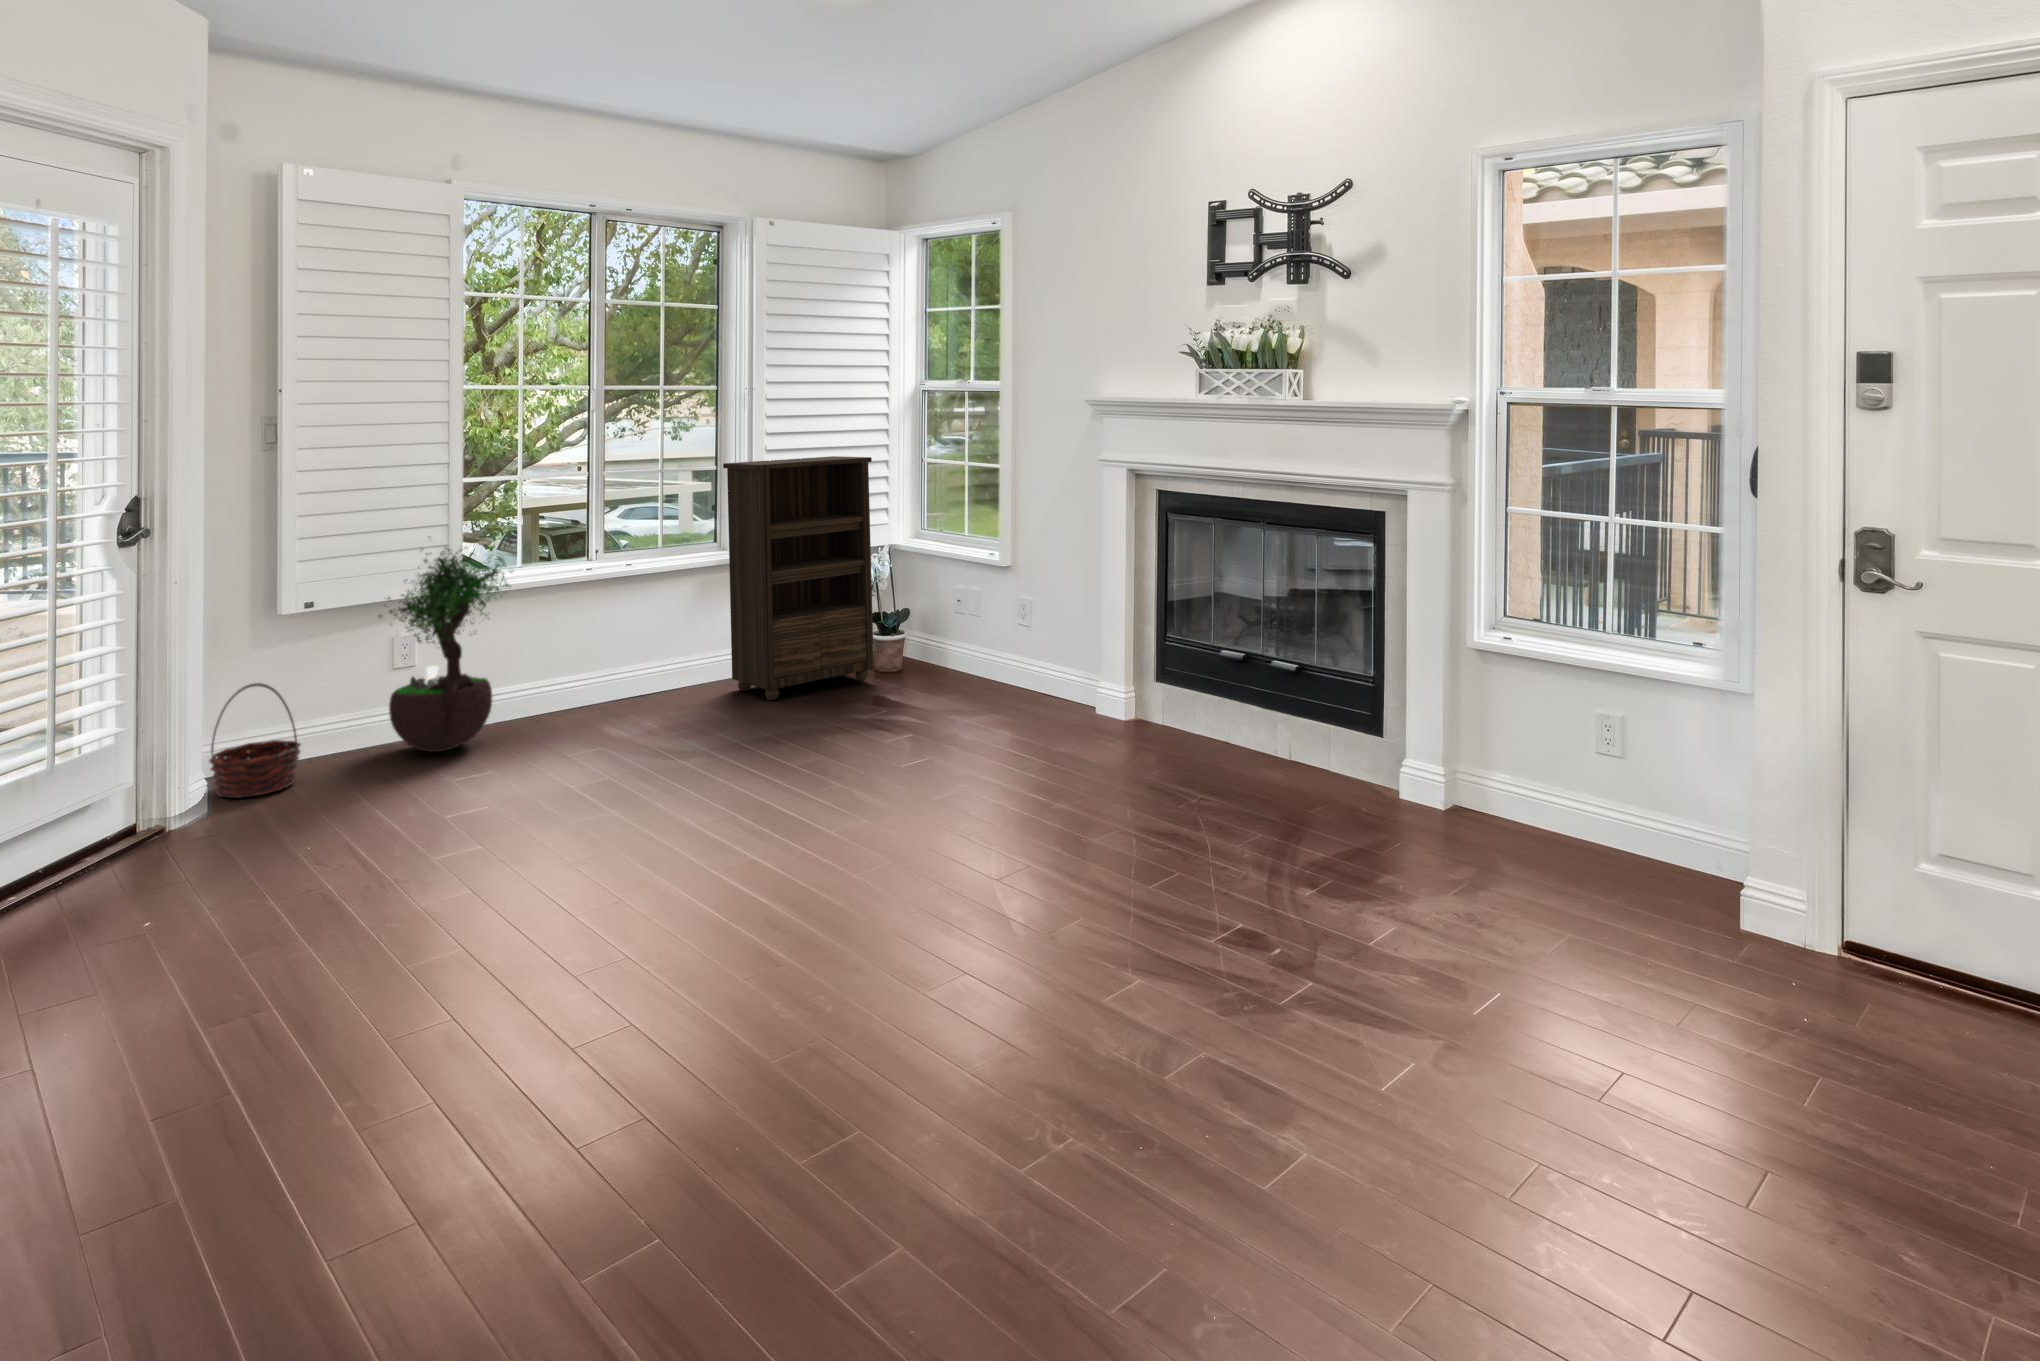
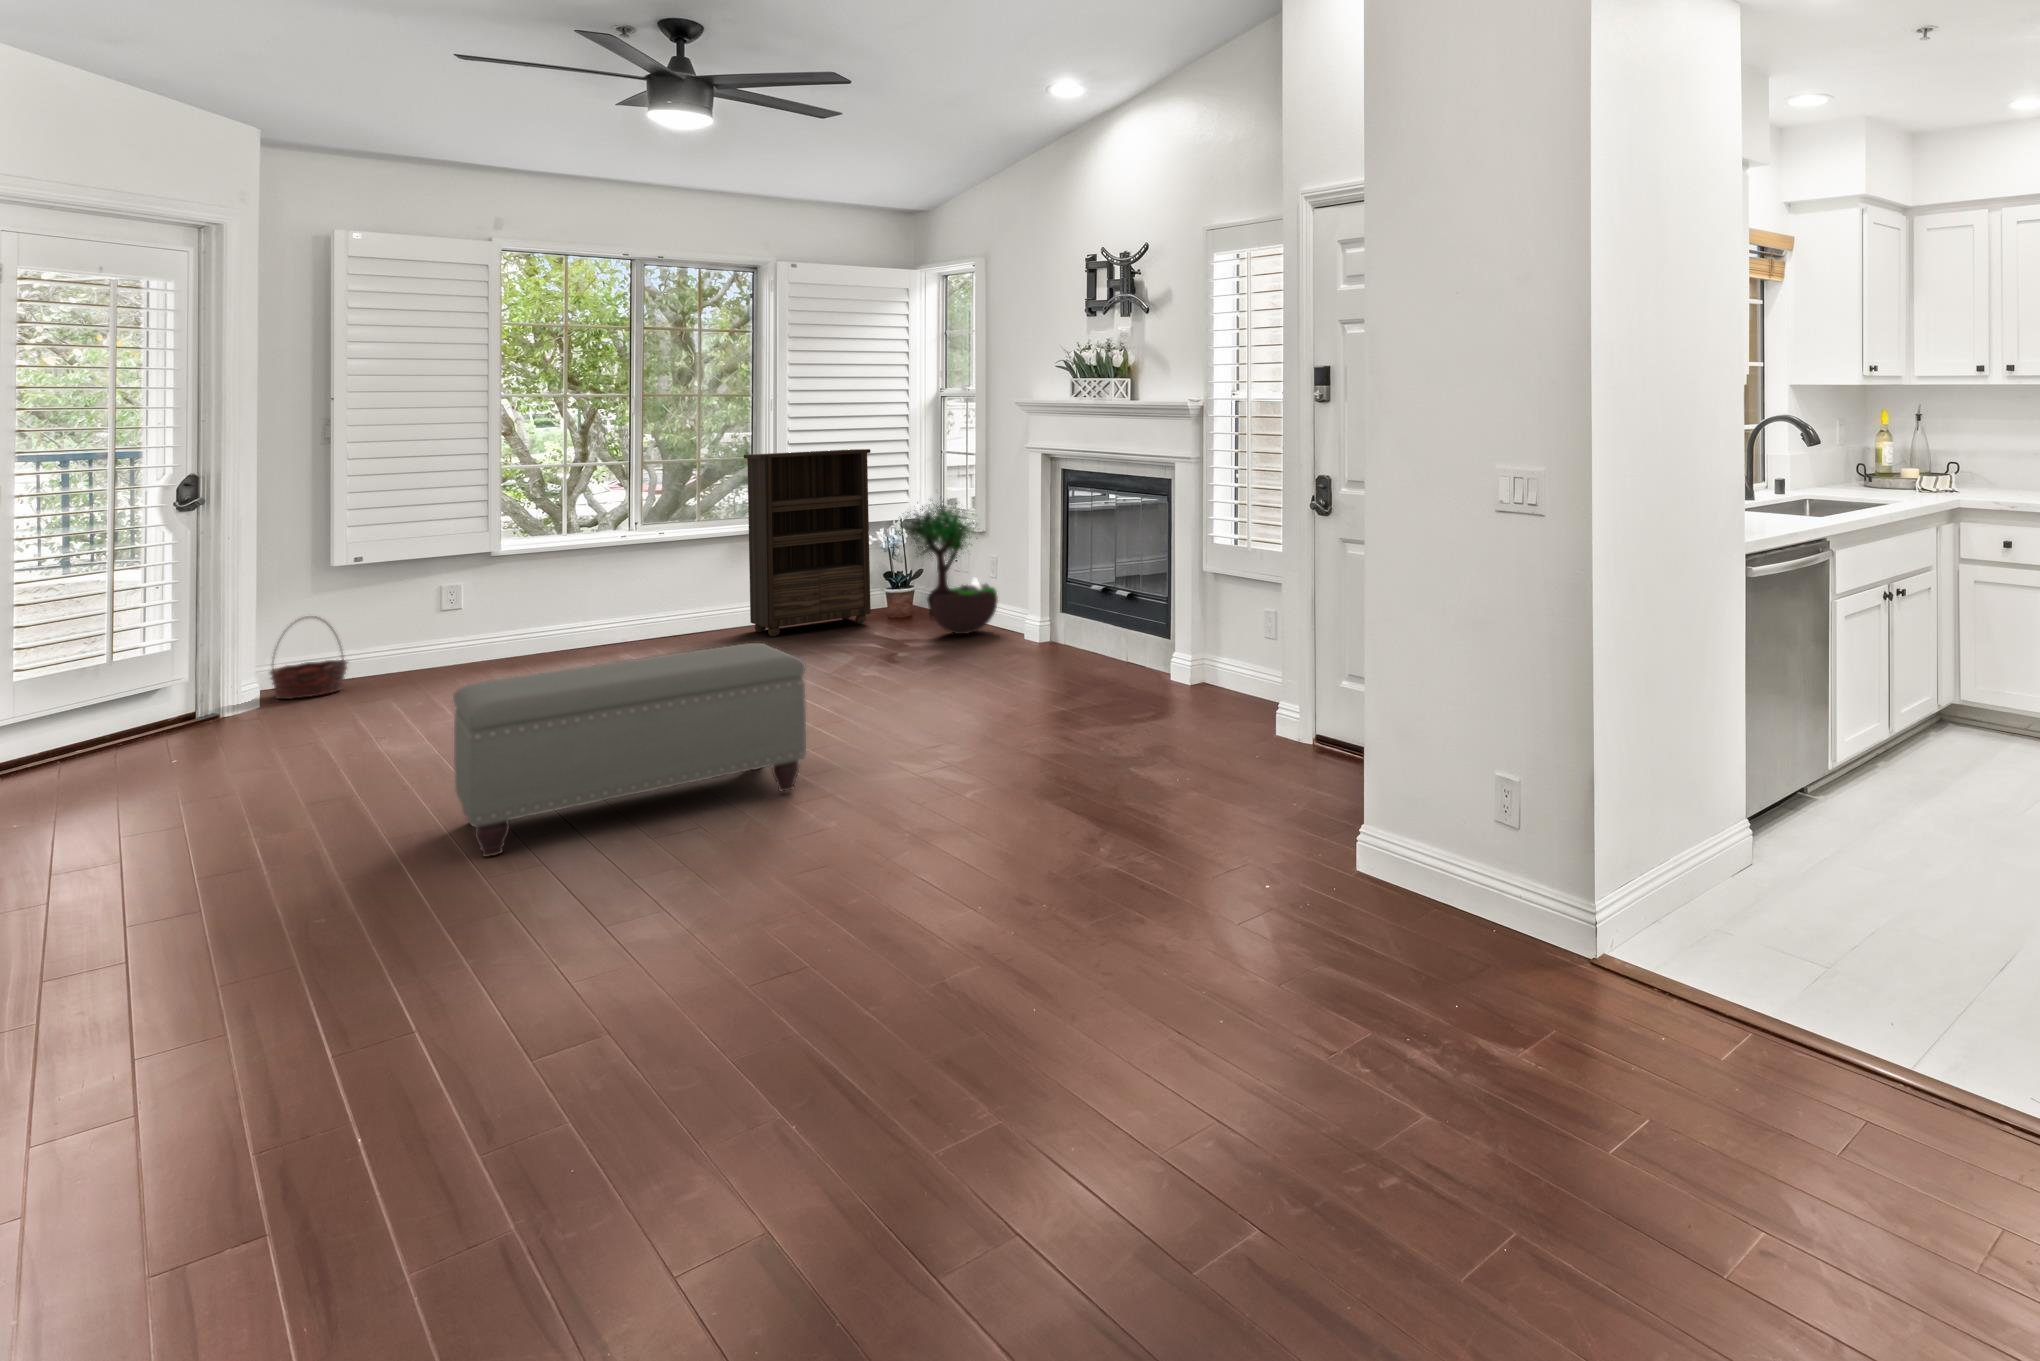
potted tree: present [379,546,513,752] -> present [900,497,998,634]
ottoman: none [662,783,1174,1225] -> present [453,643,806,857]

